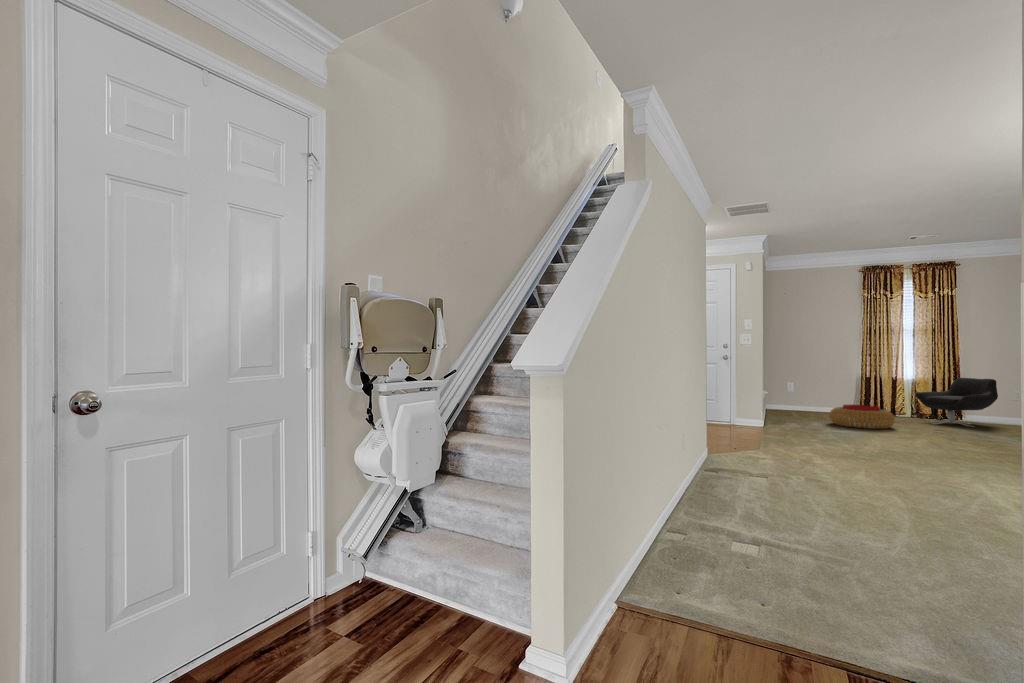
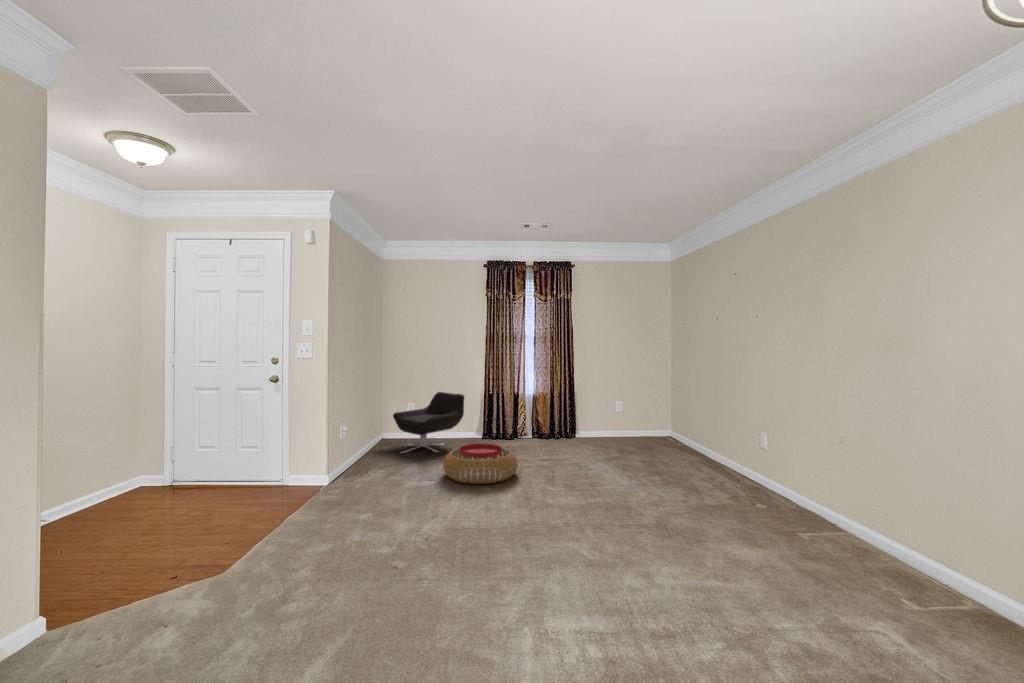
lounge chair: present [915,378,998,427] -> present [393,392,464,453]

